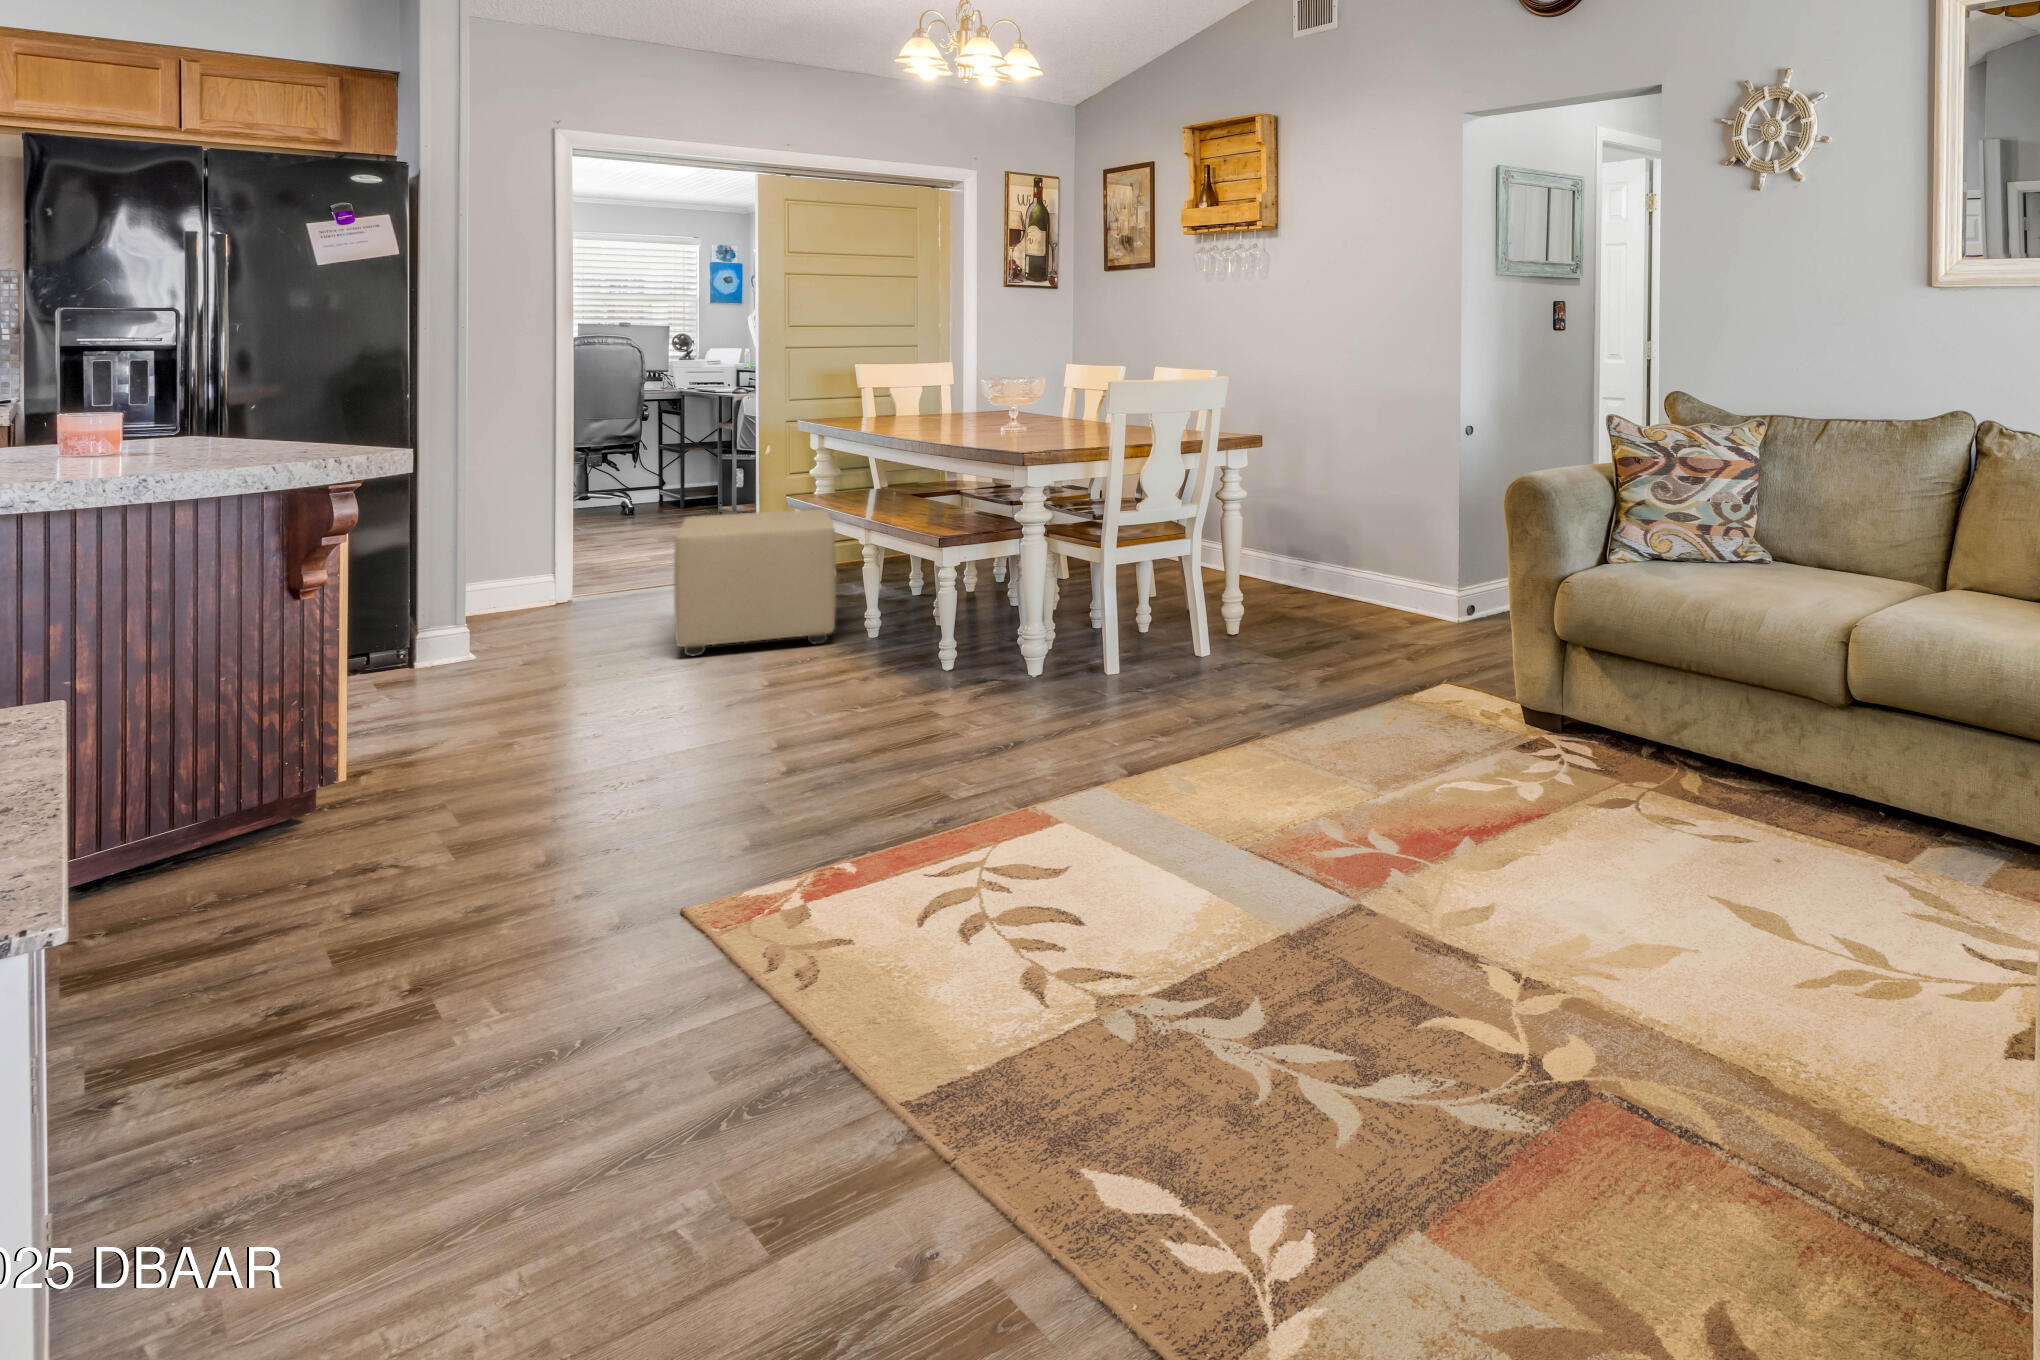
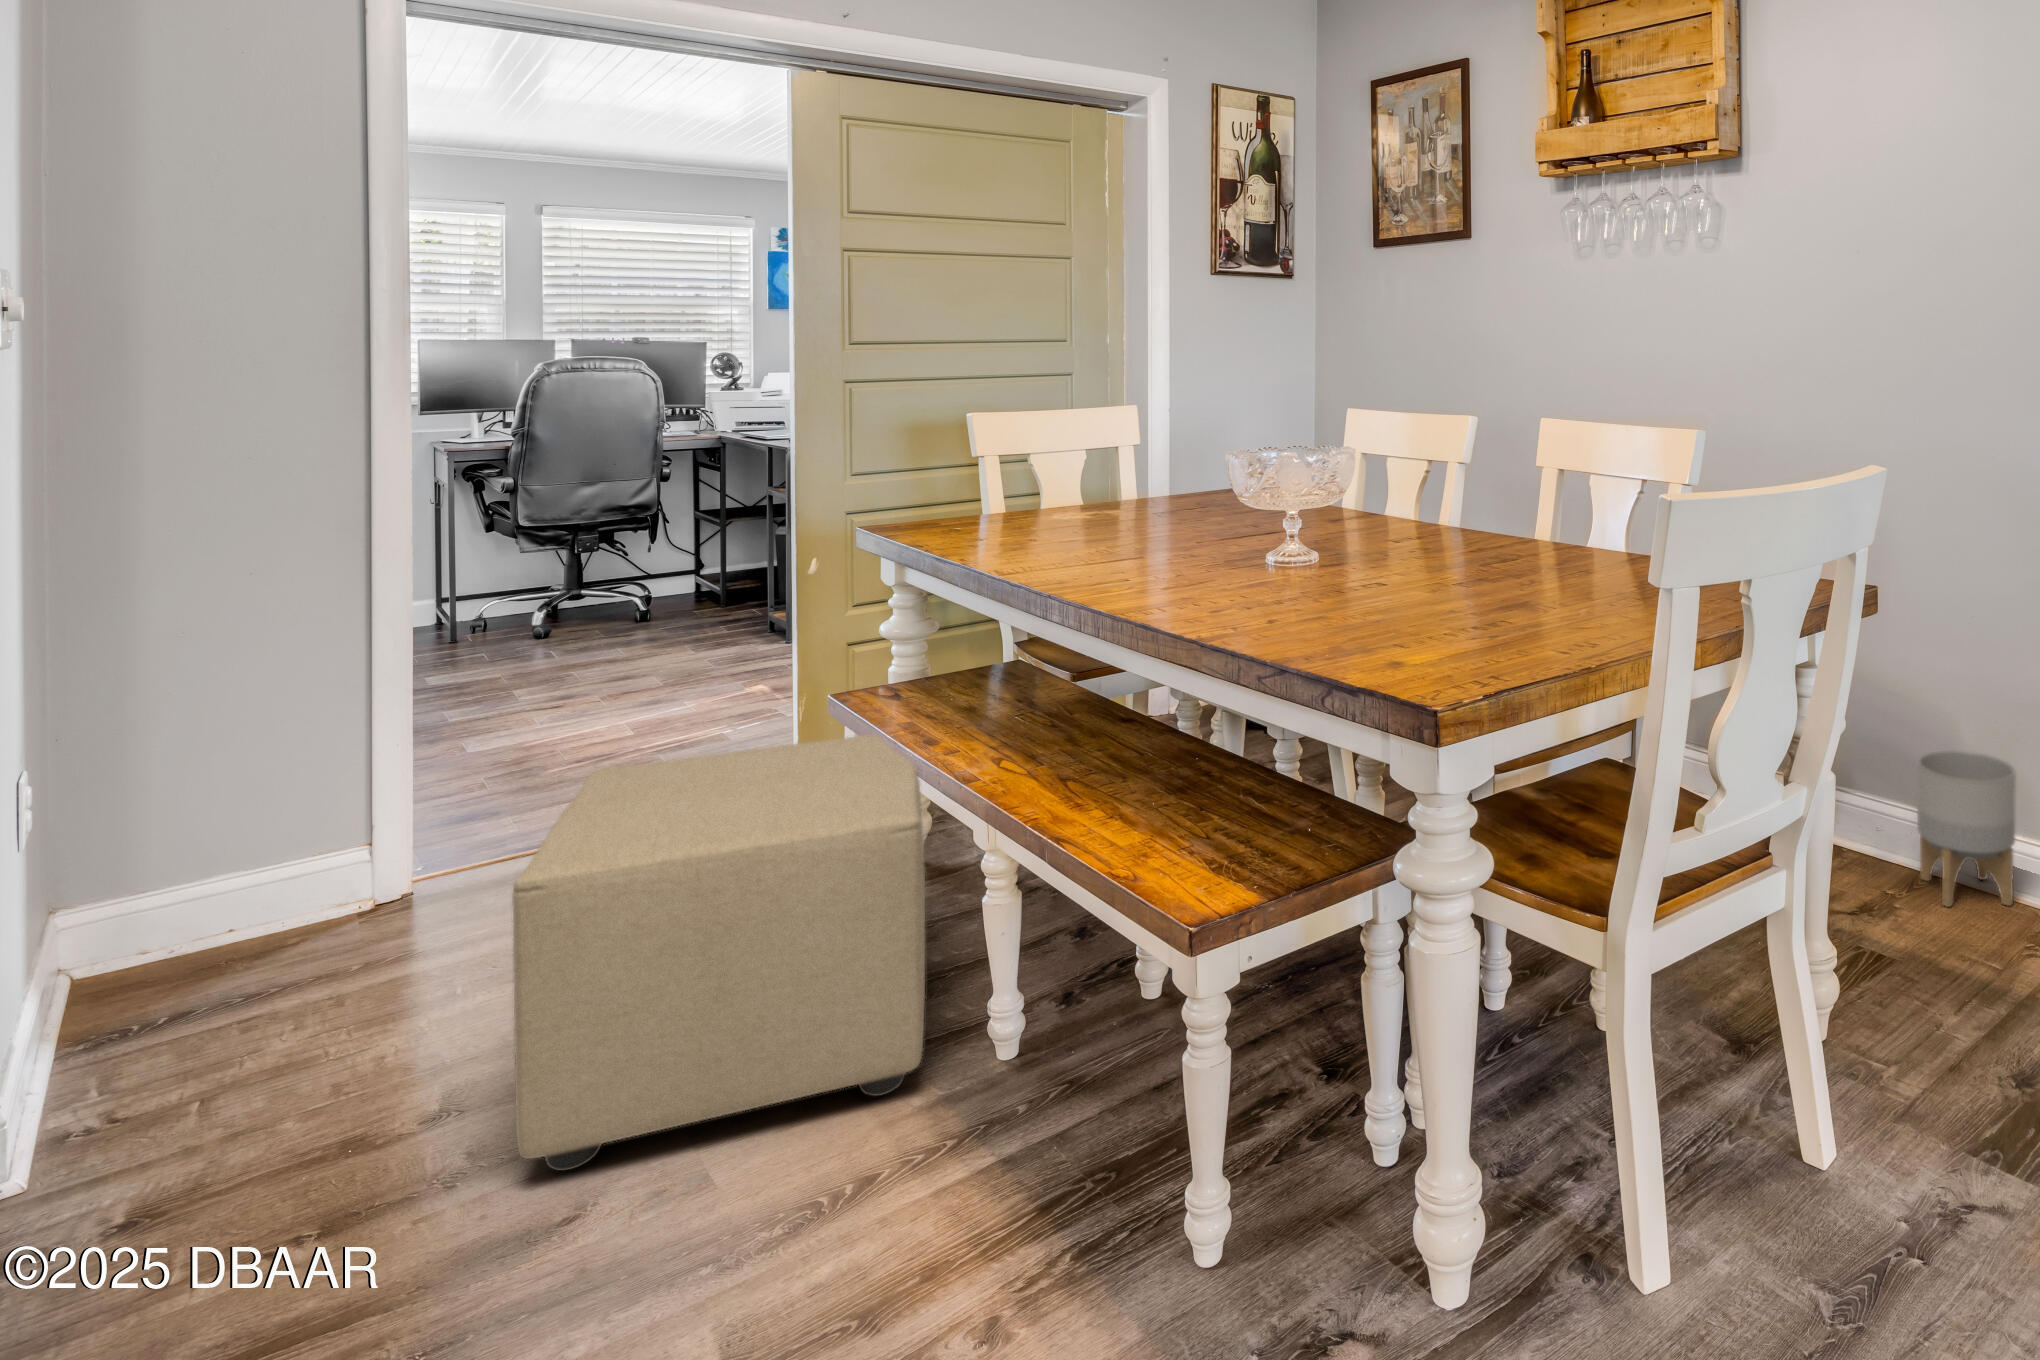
planter: none [1329,537,1375,608] -> present [1917,750,2016,907]

